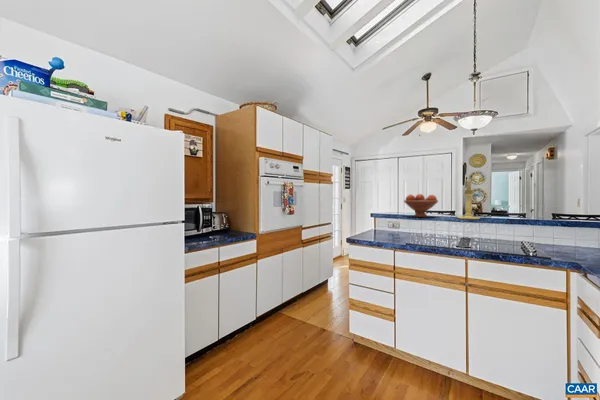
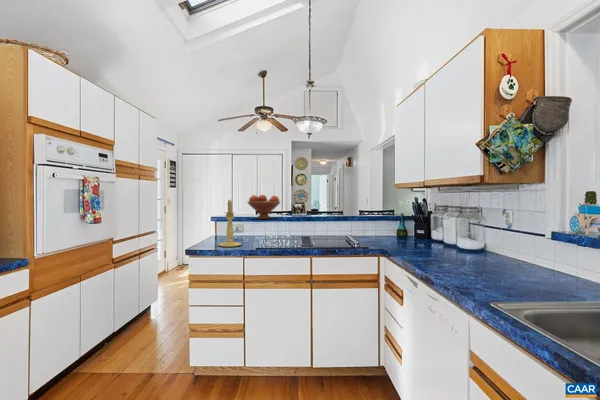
candle holder: present [458,179,479,219] -> present [219,200,241,247]

